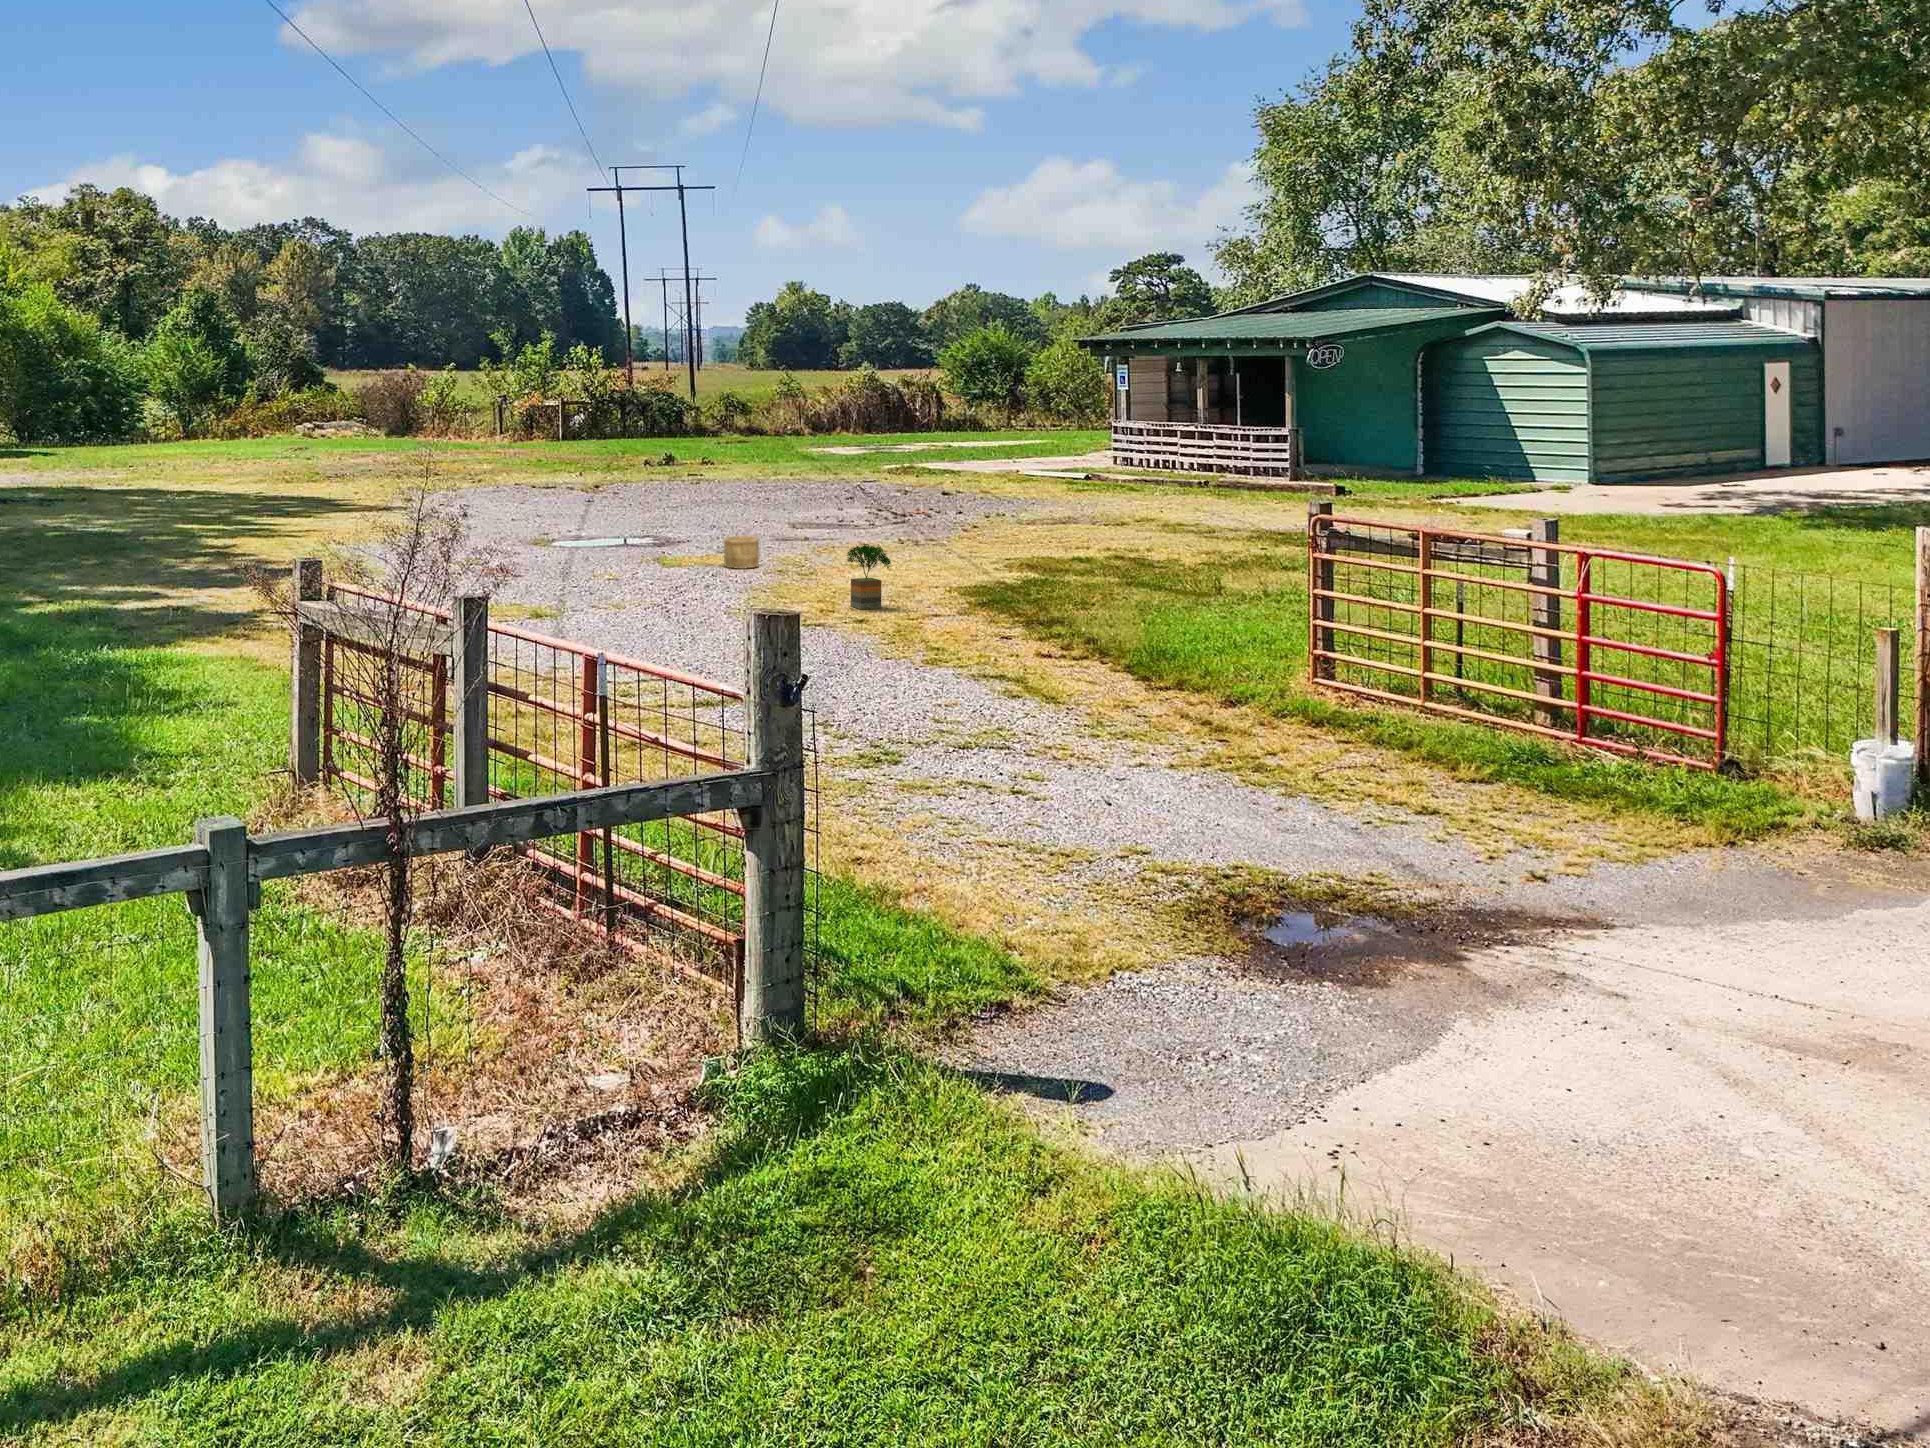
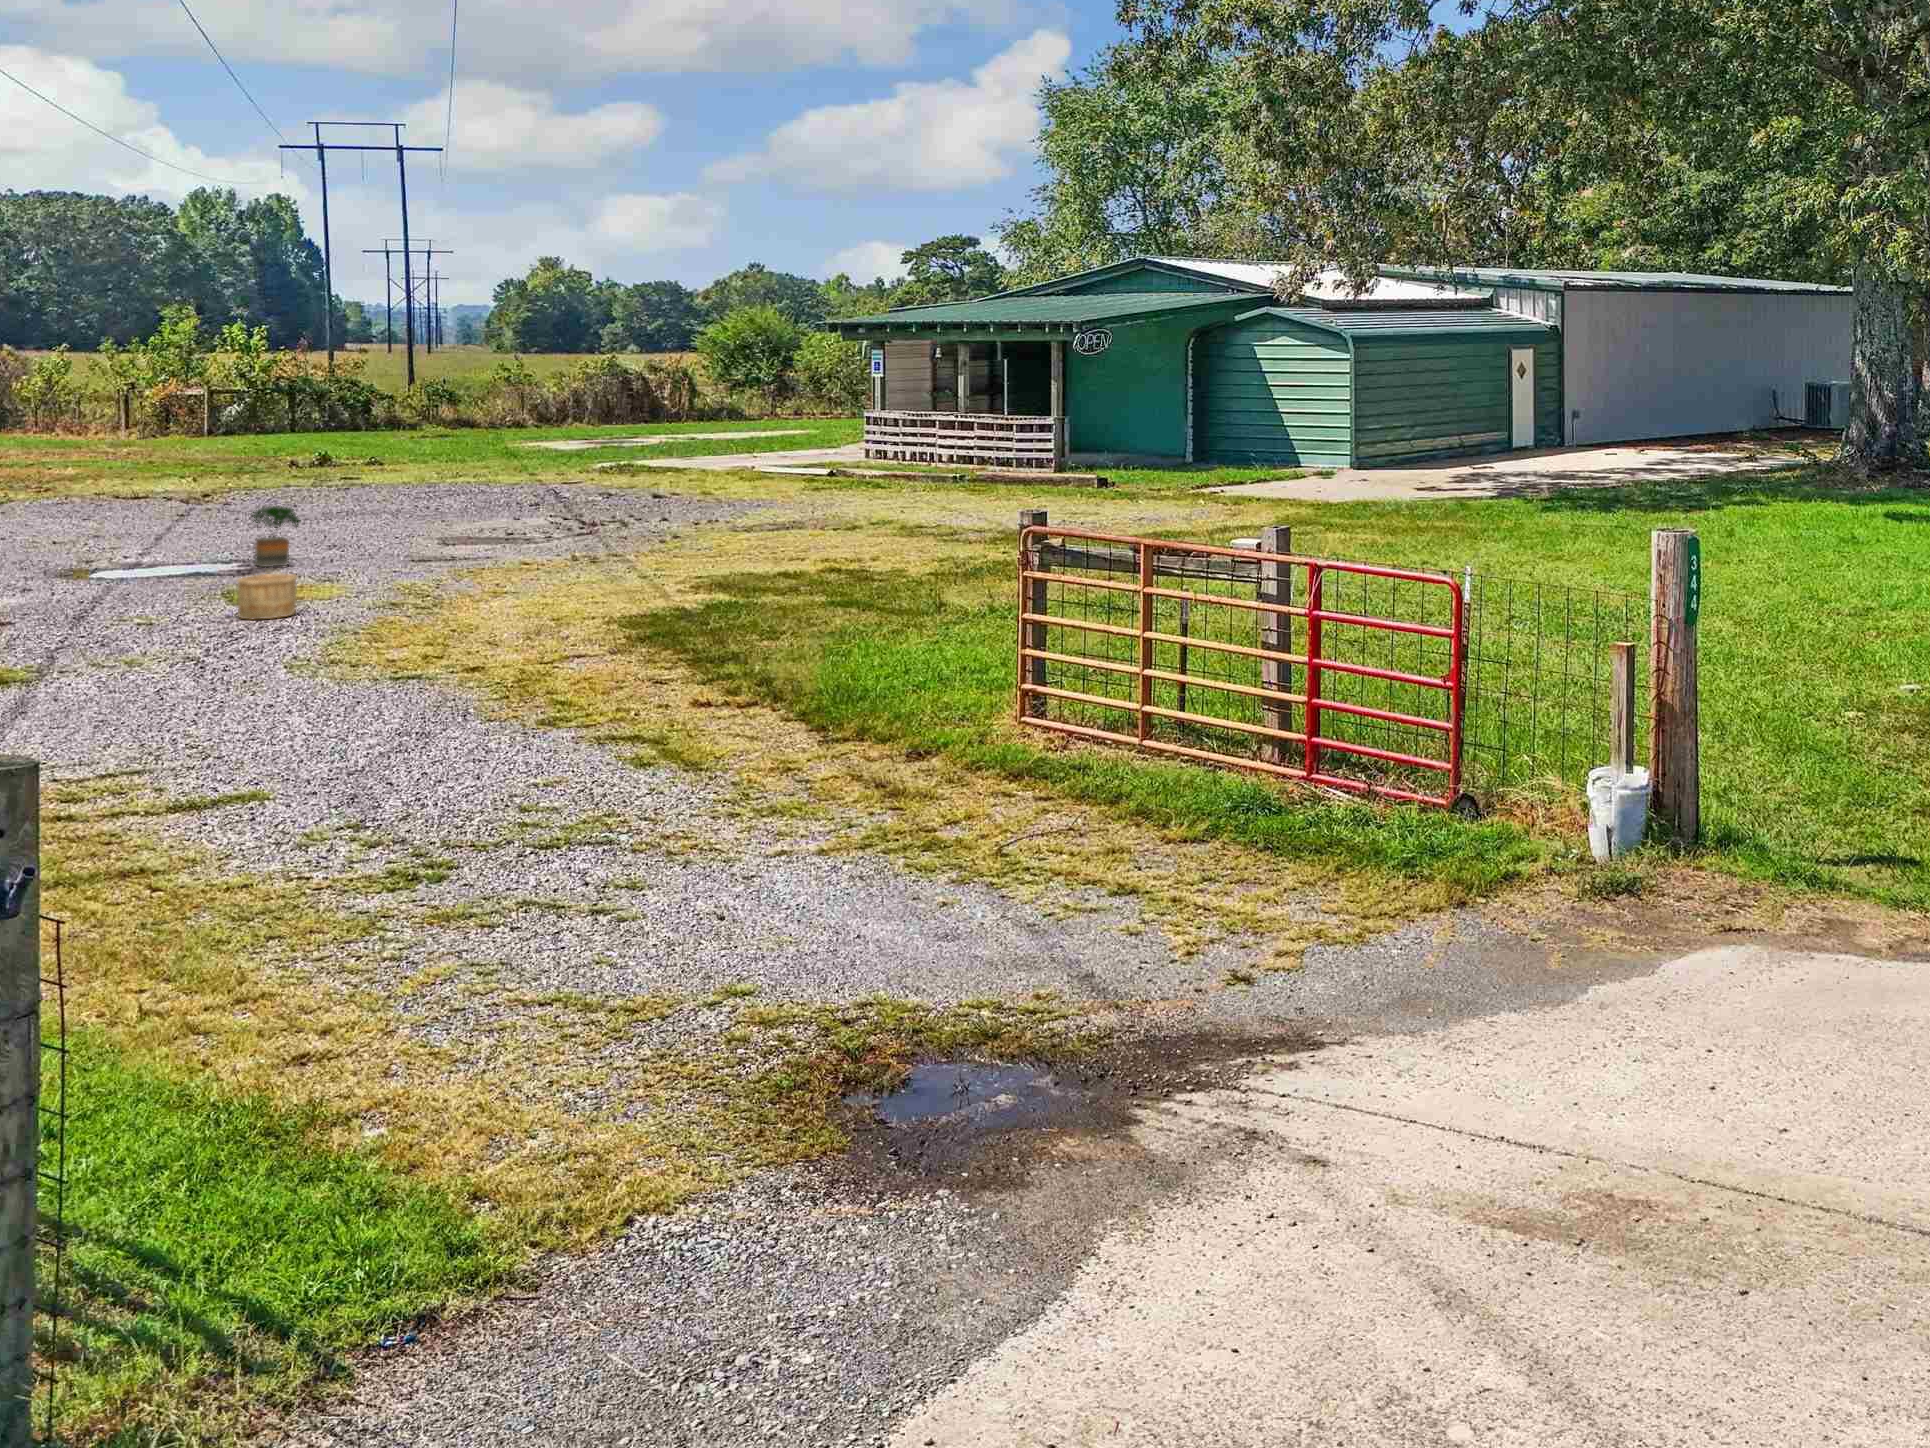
potted tree: present [847,545,891,610] -> present [251,506,301,567]

